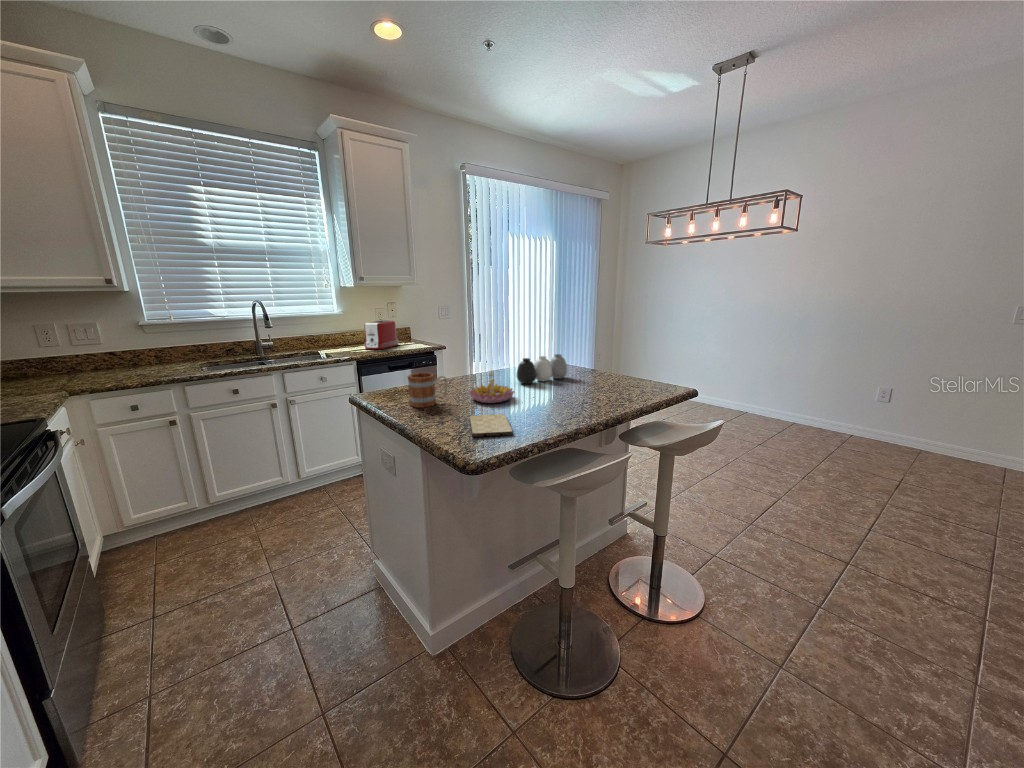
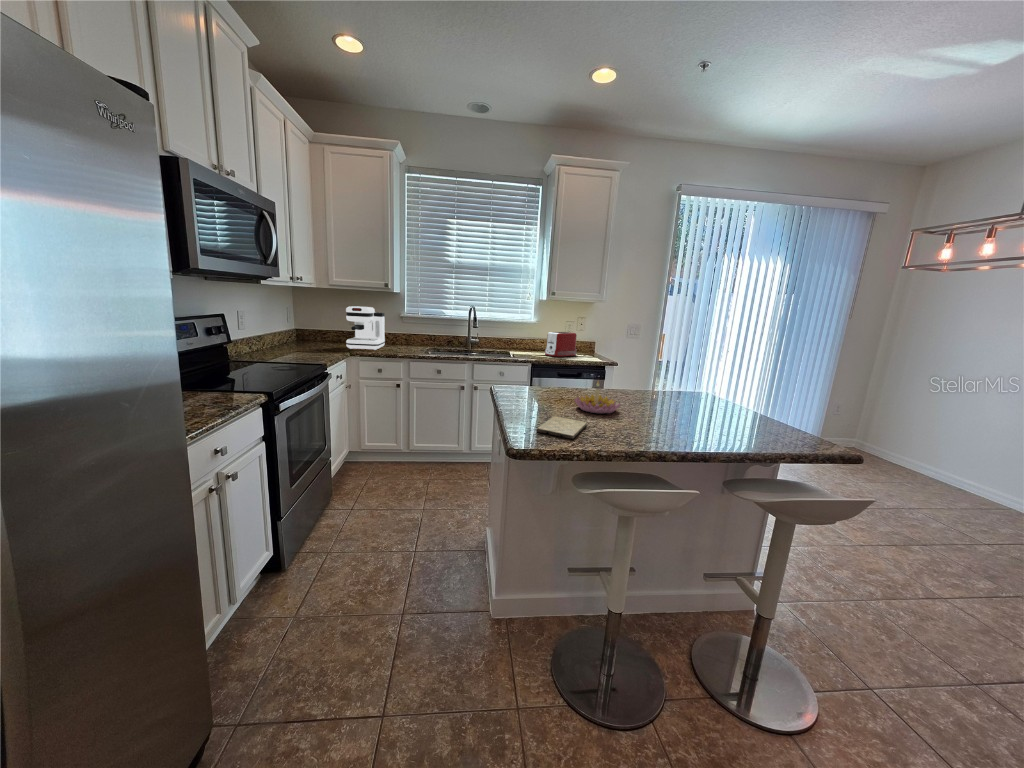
coffee maker: none [32,317,122,387] -> present [346,306,385,350]
vase: present [517,354,567,384] -> none [640,378,706,408]
mug: present [408,373,447,407] -> none [521,372,556,403]

